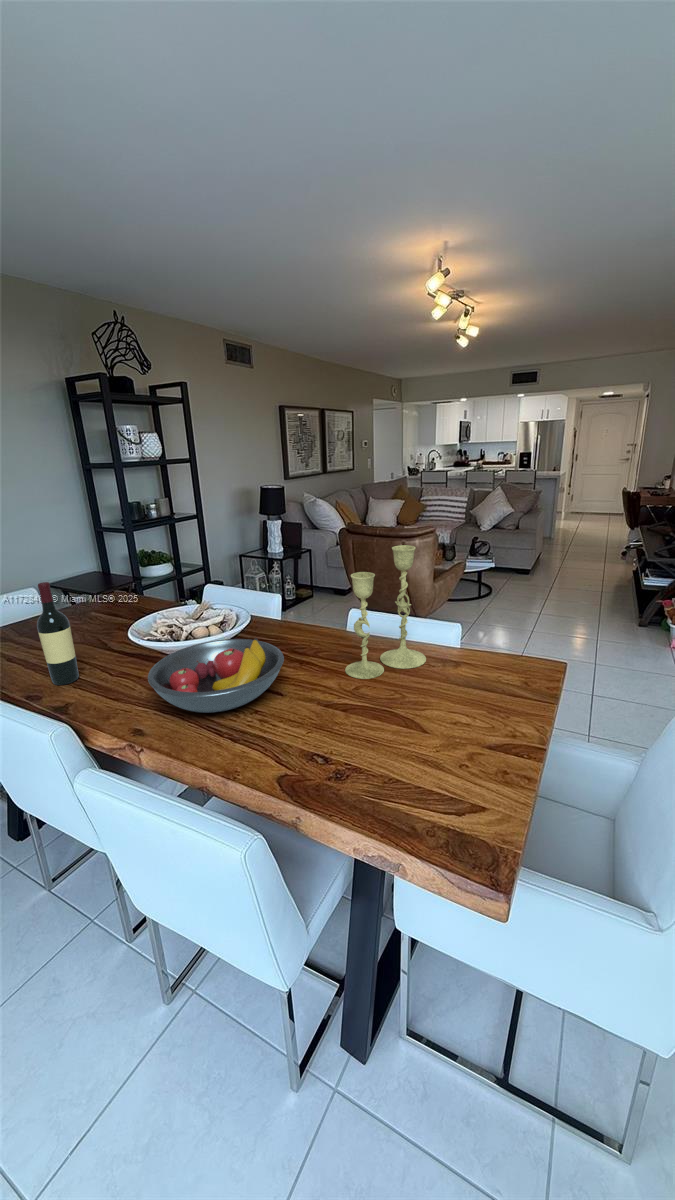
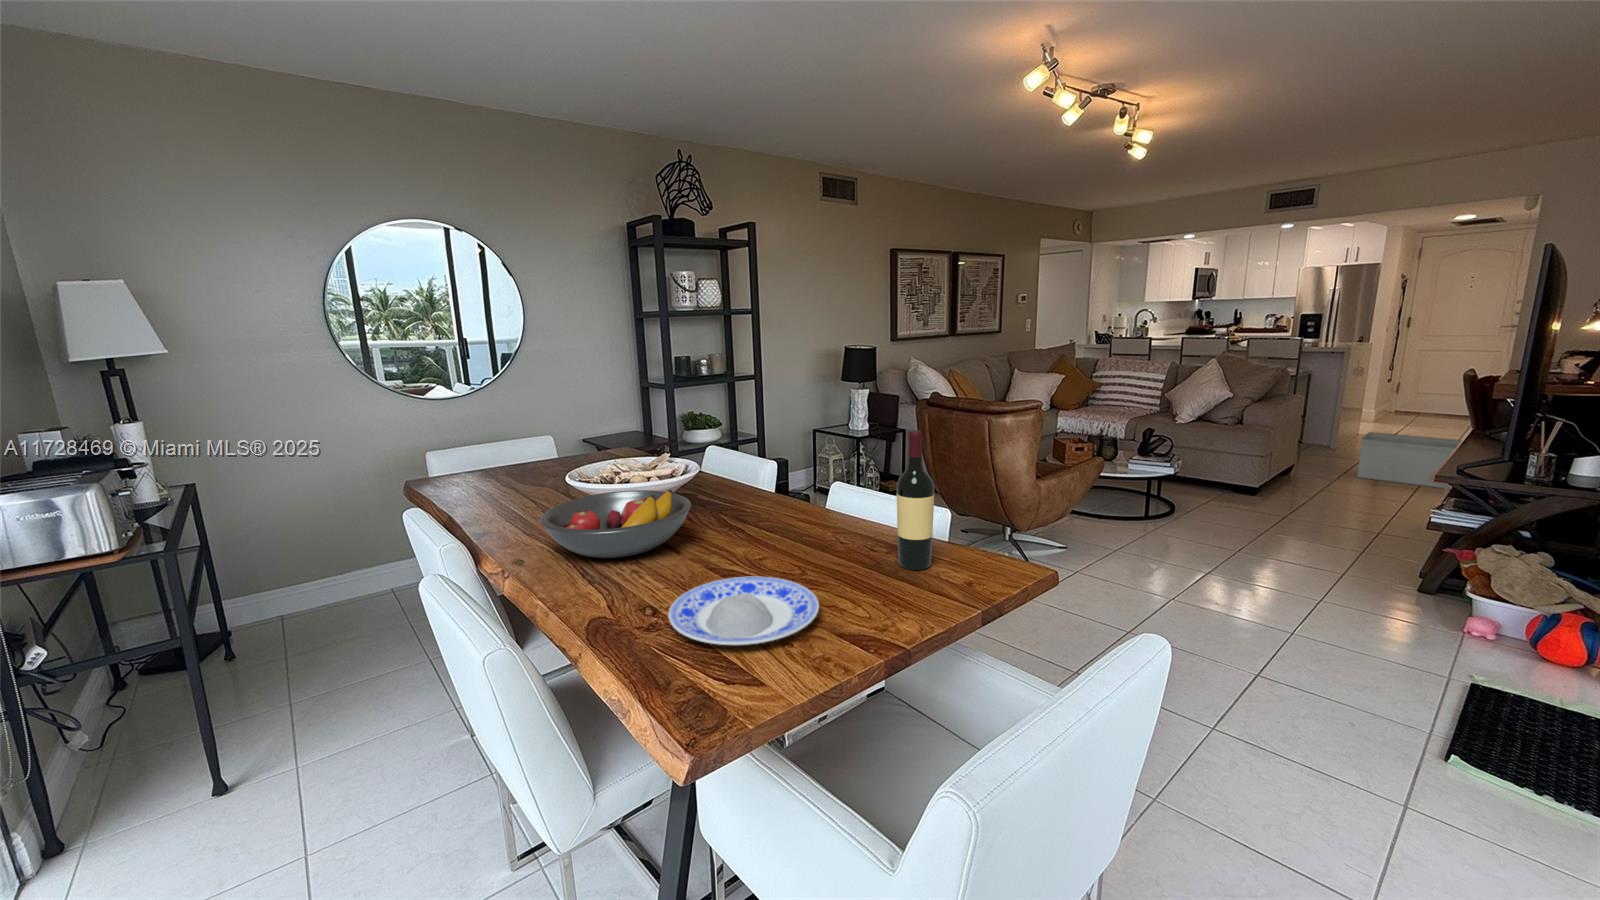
storage bin: none [578,529,633,561] -> present [1357,432,1461,489]
candlestick: present [345,545,426,679] -> none [768,398,877,554]
wine bottle: present [37,582,79,685] -> present [897,431,934,570]
plate: none [343,706,472,782] -> present [668,577,819,645]

